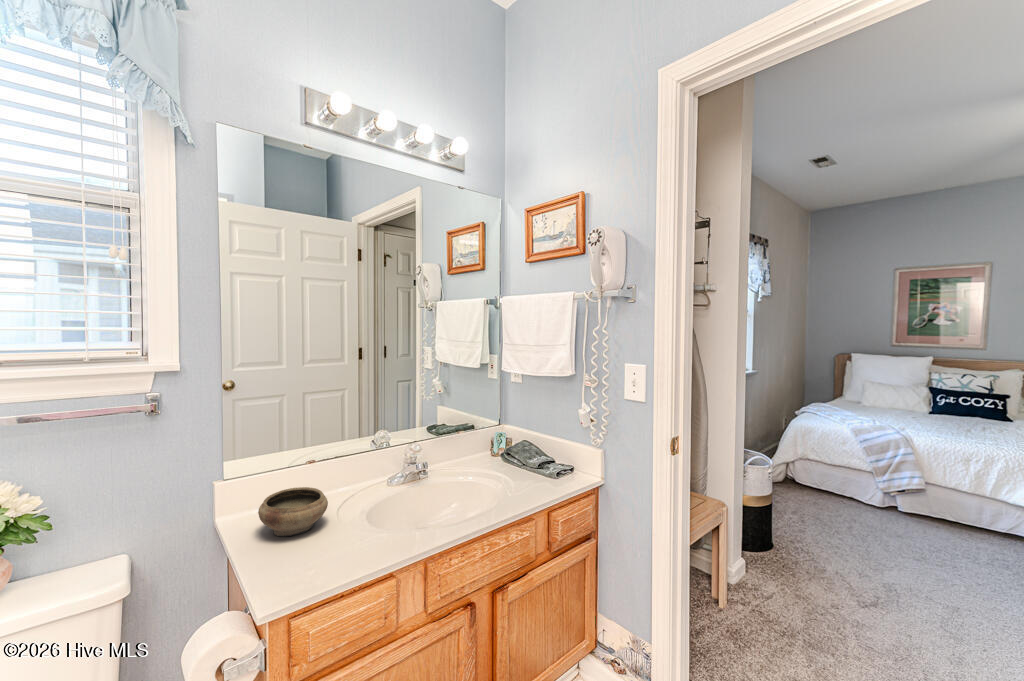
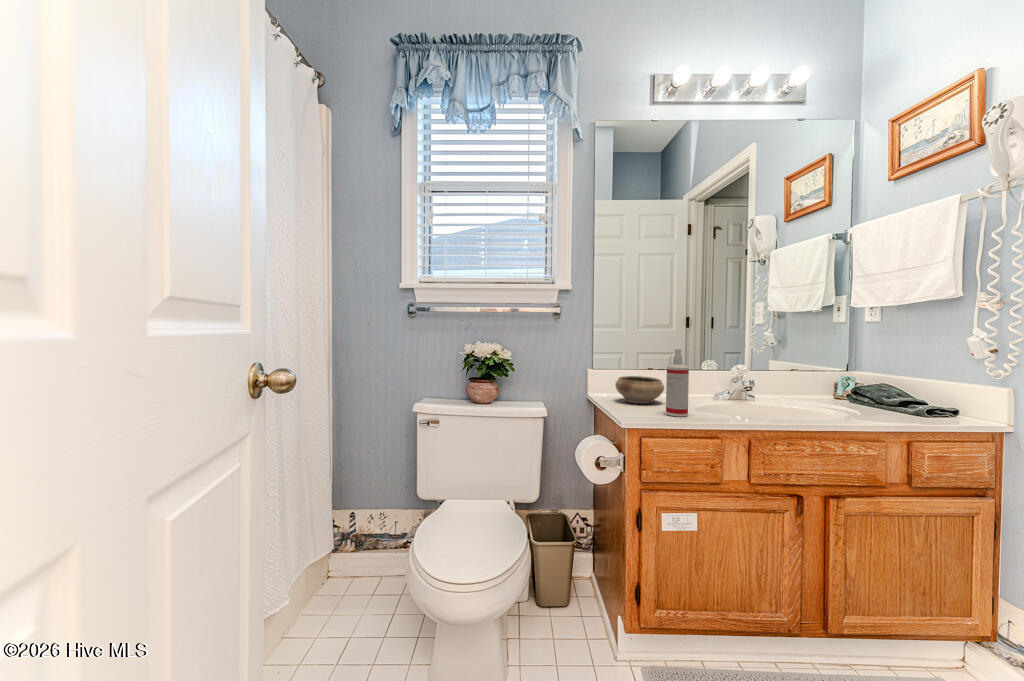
spray bottle: none [329,473,357,564] -> present [666,349,689,417]

